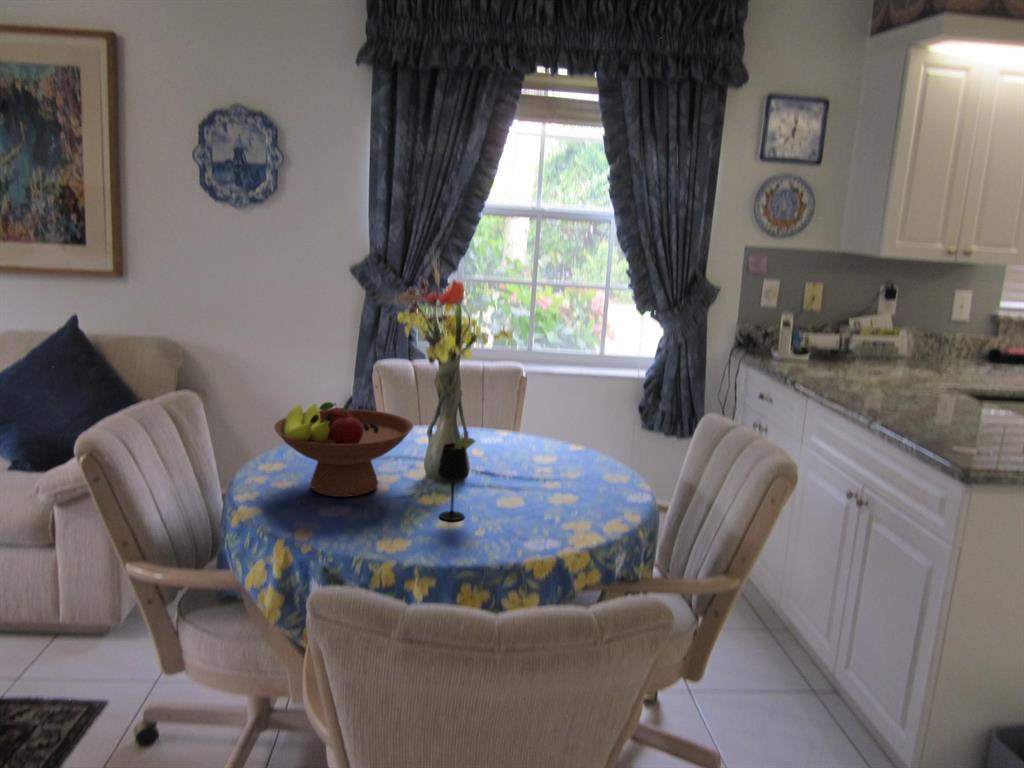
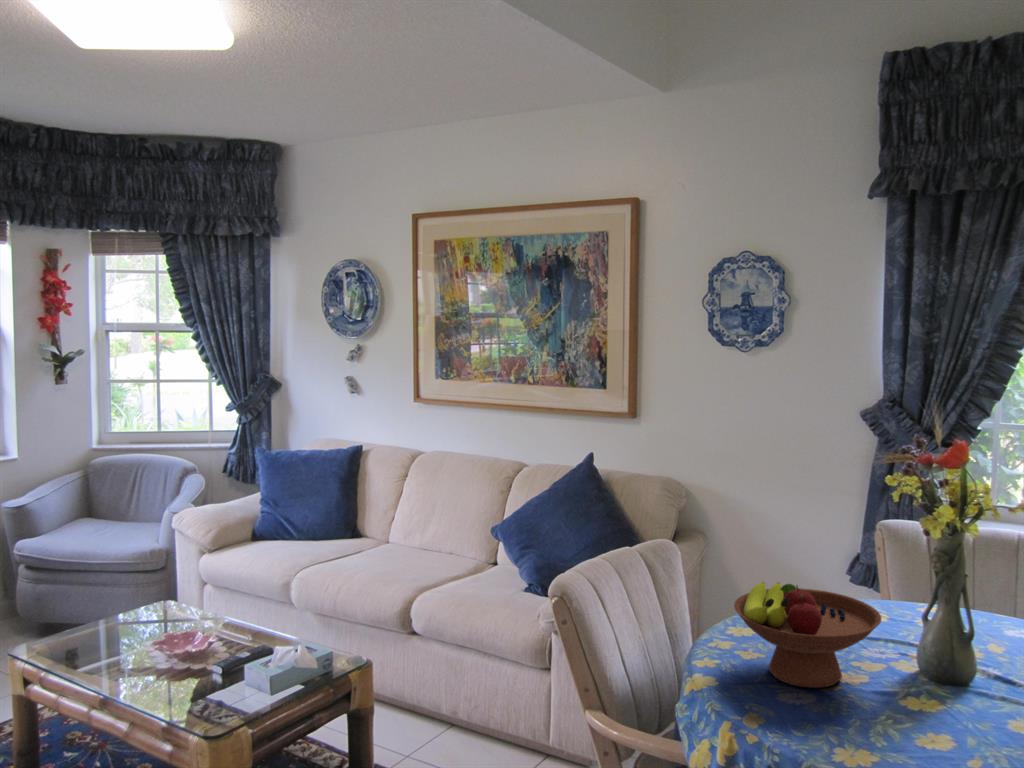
wine glass: present [438,432,475,521] -> none [898,641,943,740]

